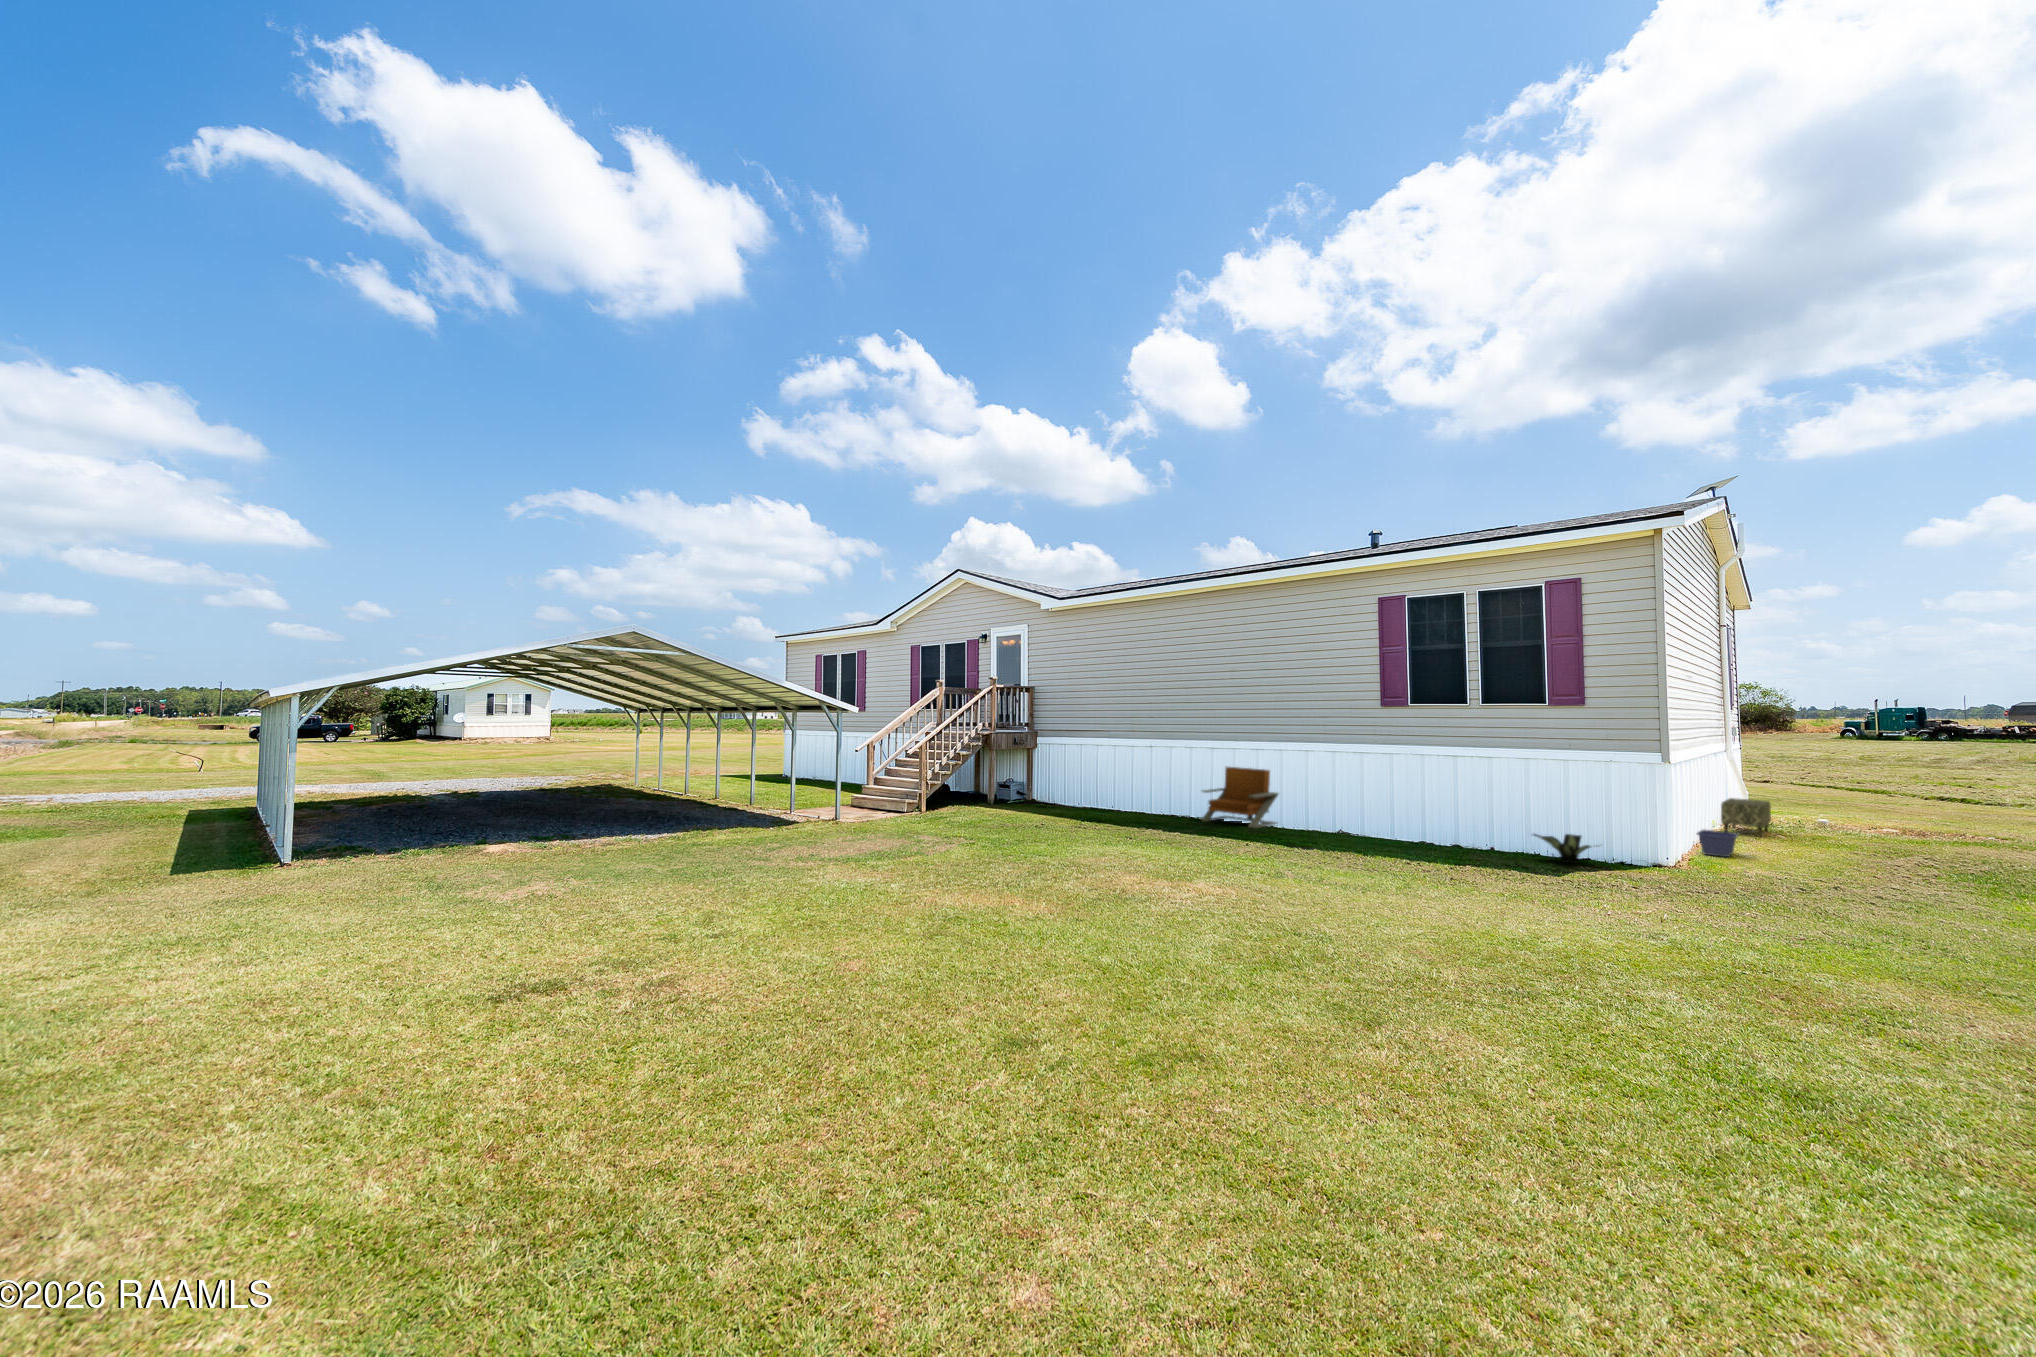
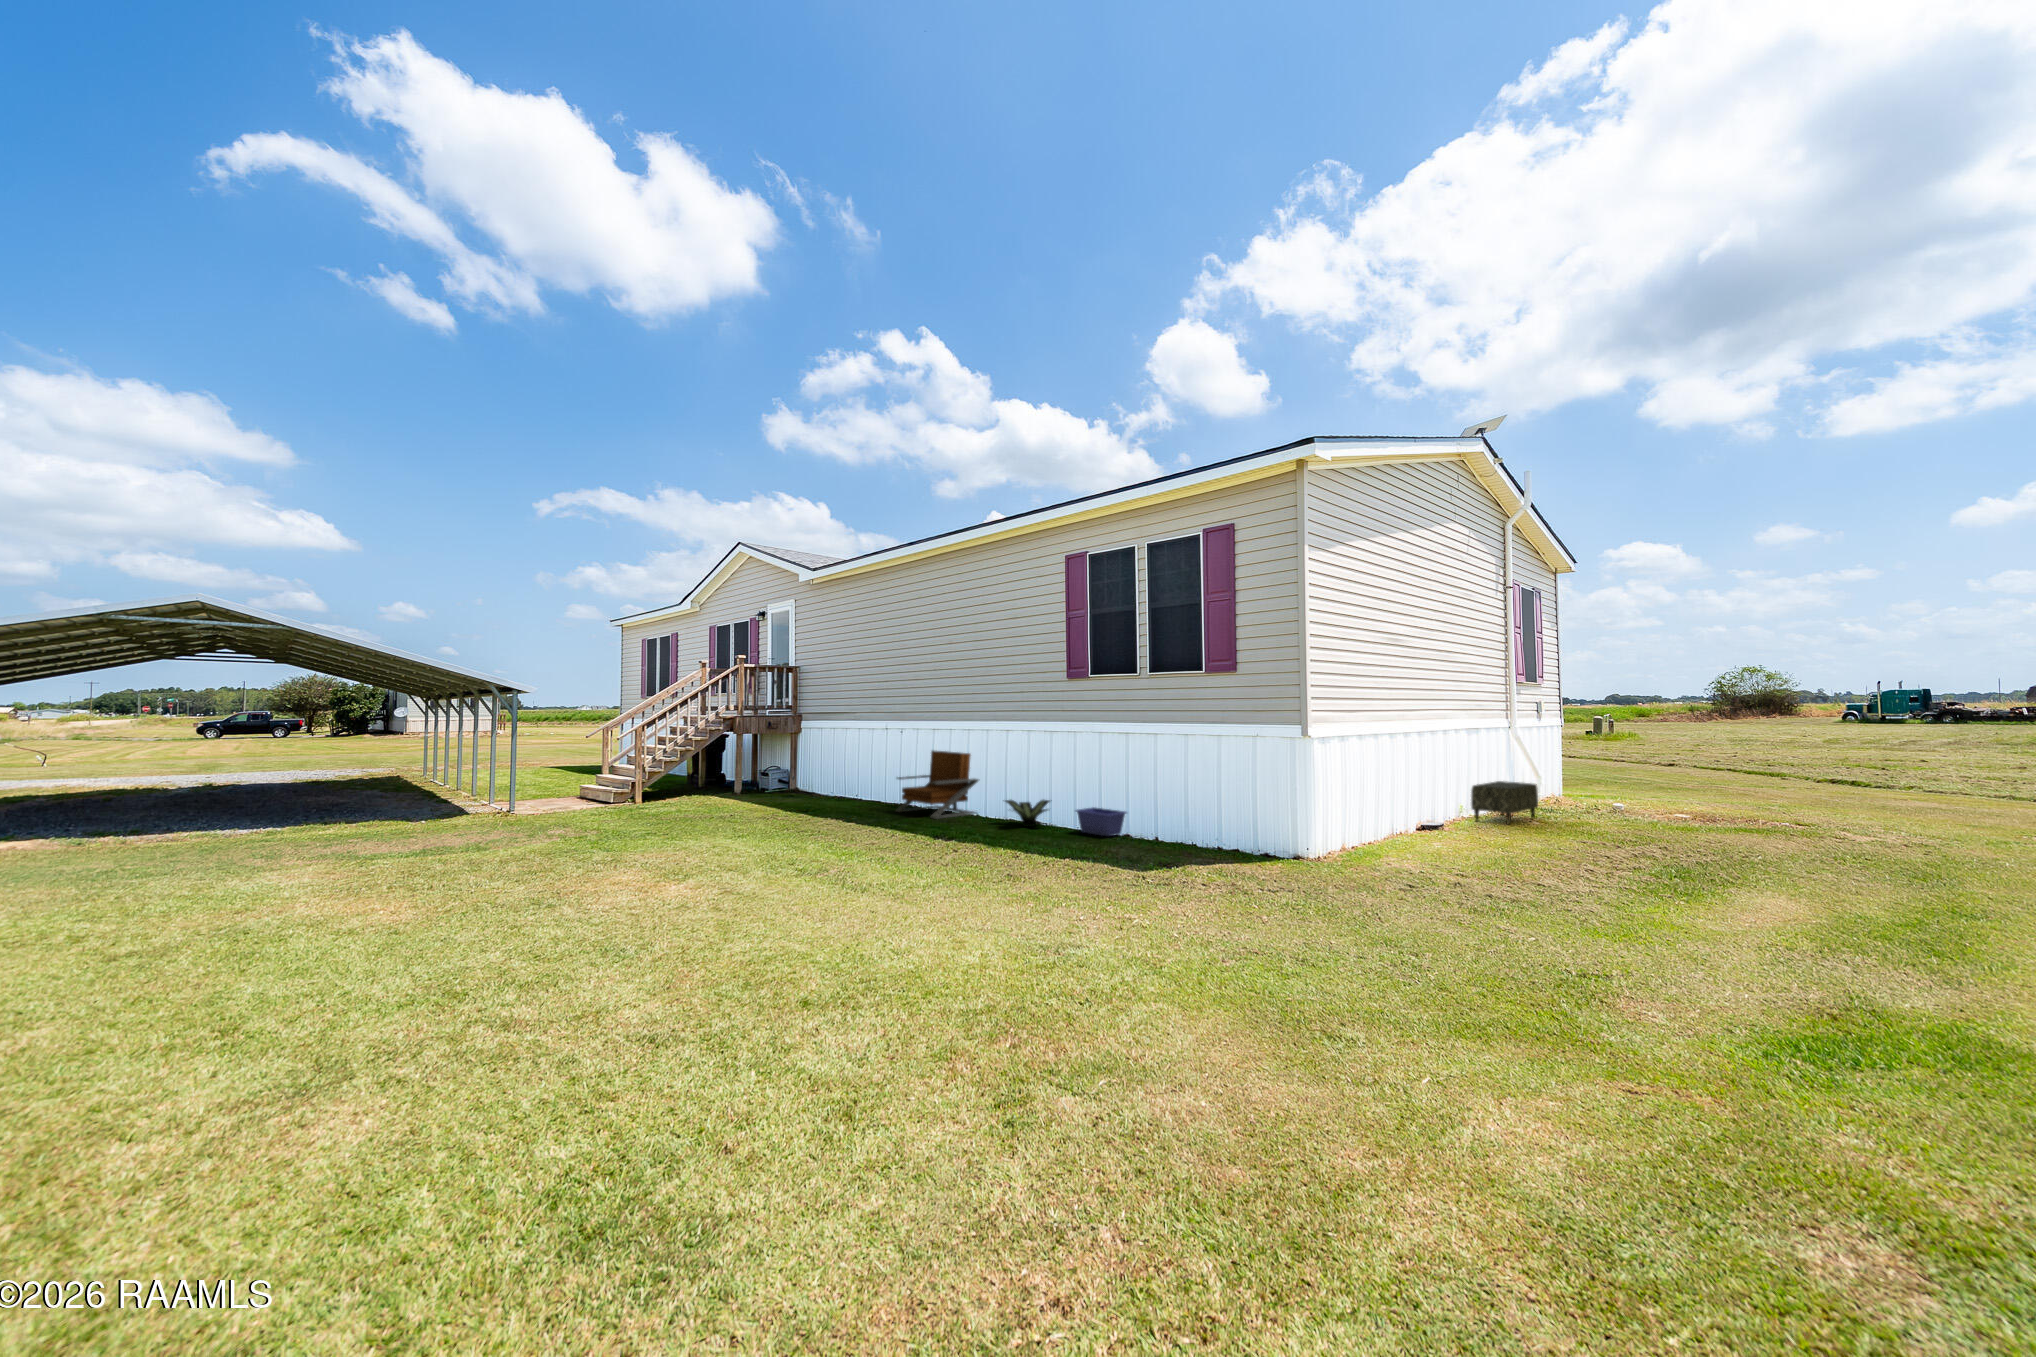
storage bin: present [1697,830,1738,857] -> present [1076,807,1127,836]
potted plant: present [1534,834,1591,864] -> present [1005,800,1050,827]

